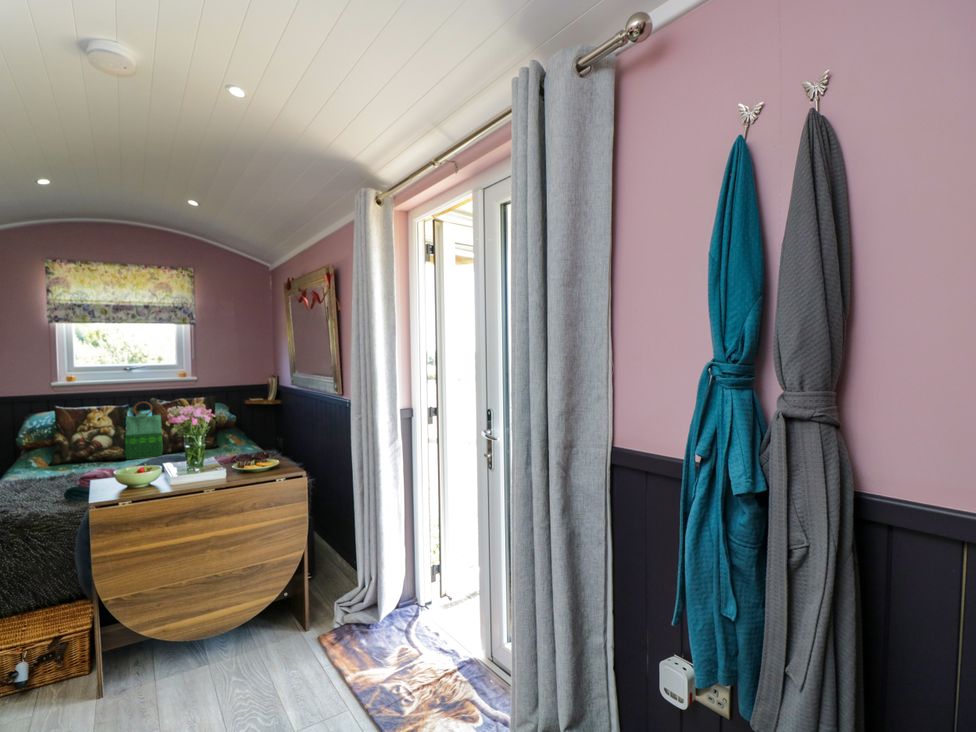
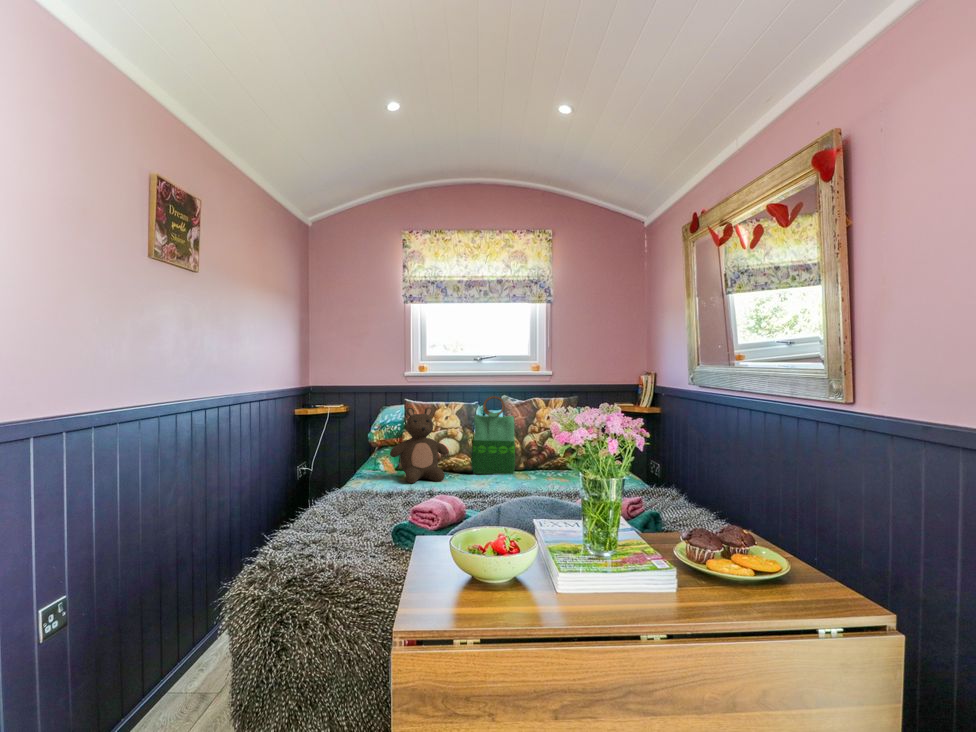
stuffed bear: none [46,414,102,472] -> present [390,407,447,483]

